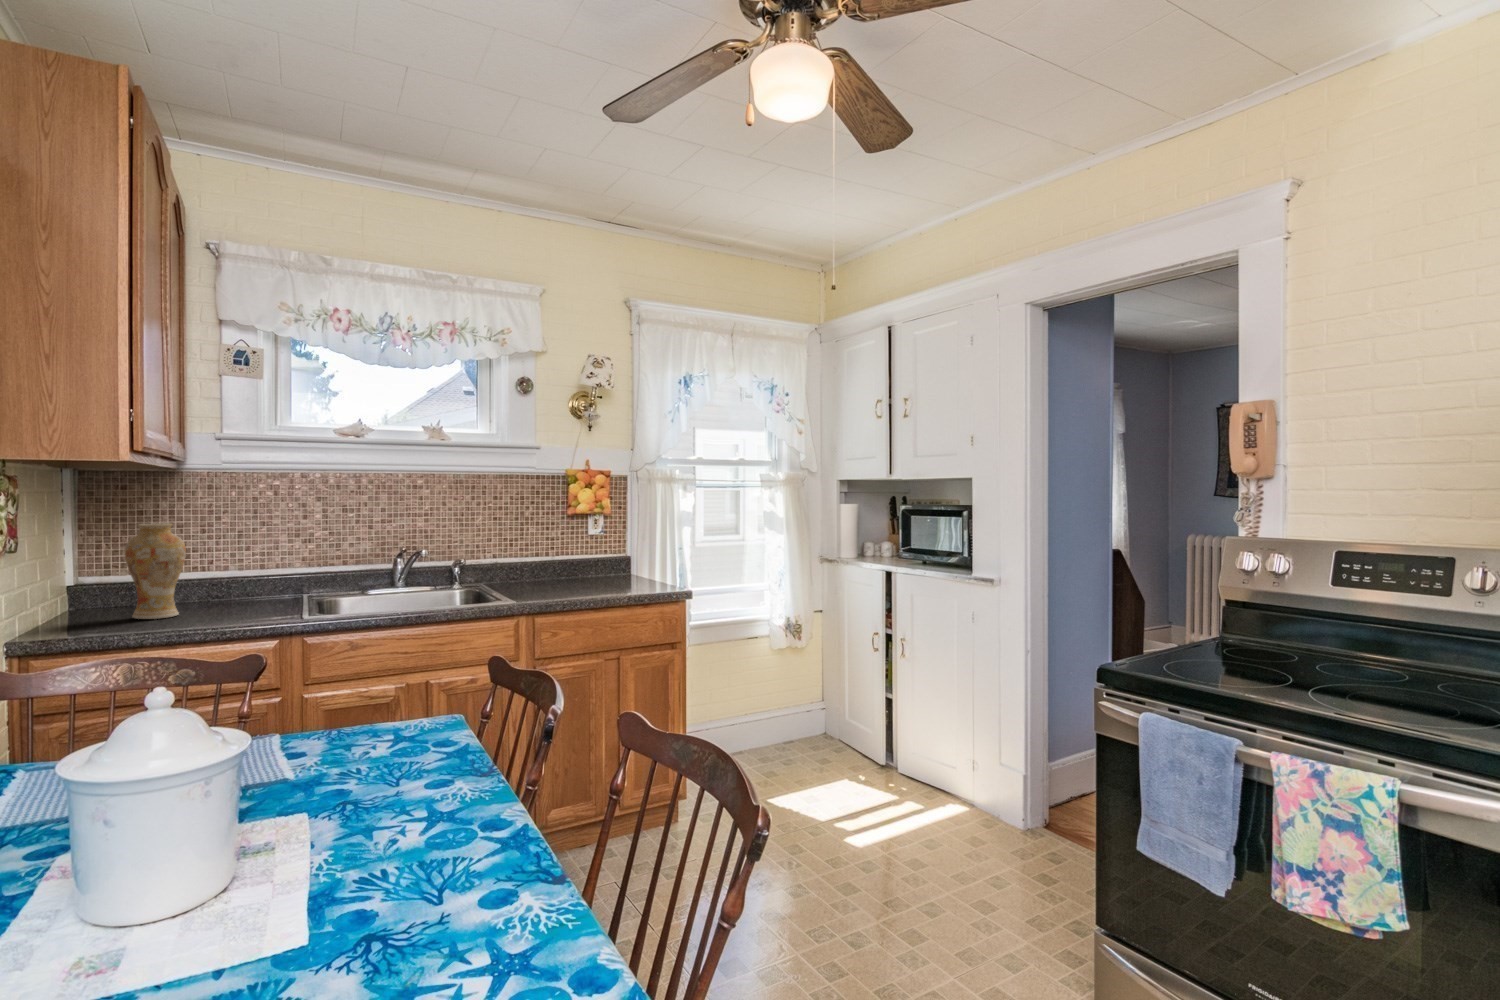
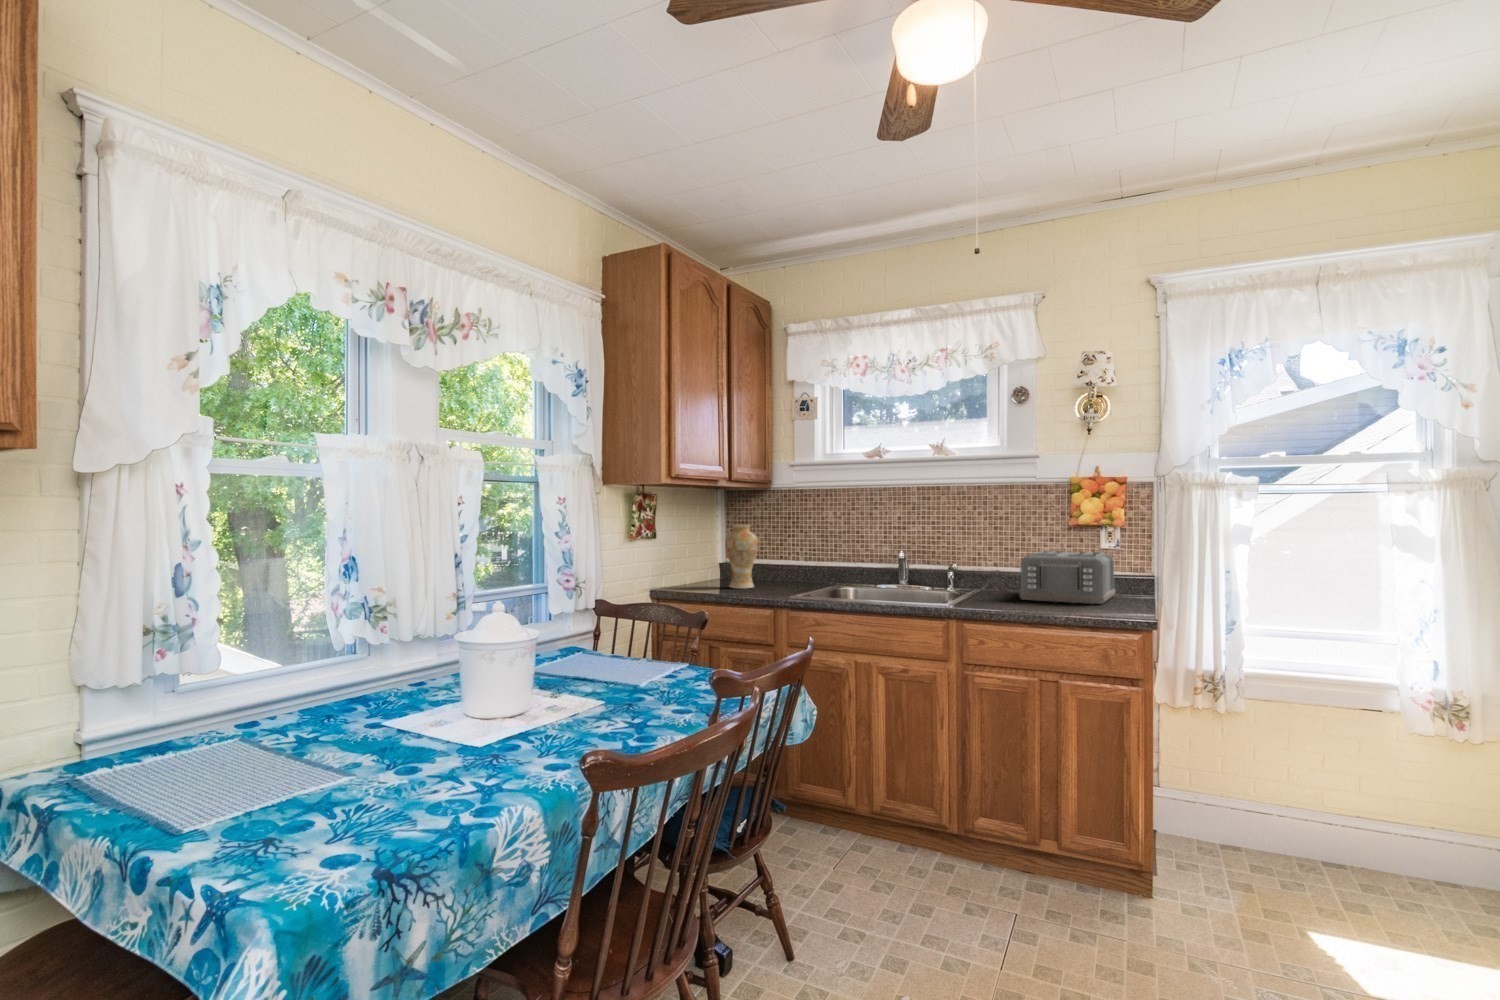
toaster: none [535,539,621,589] -> present [1020,551,1115,604]

